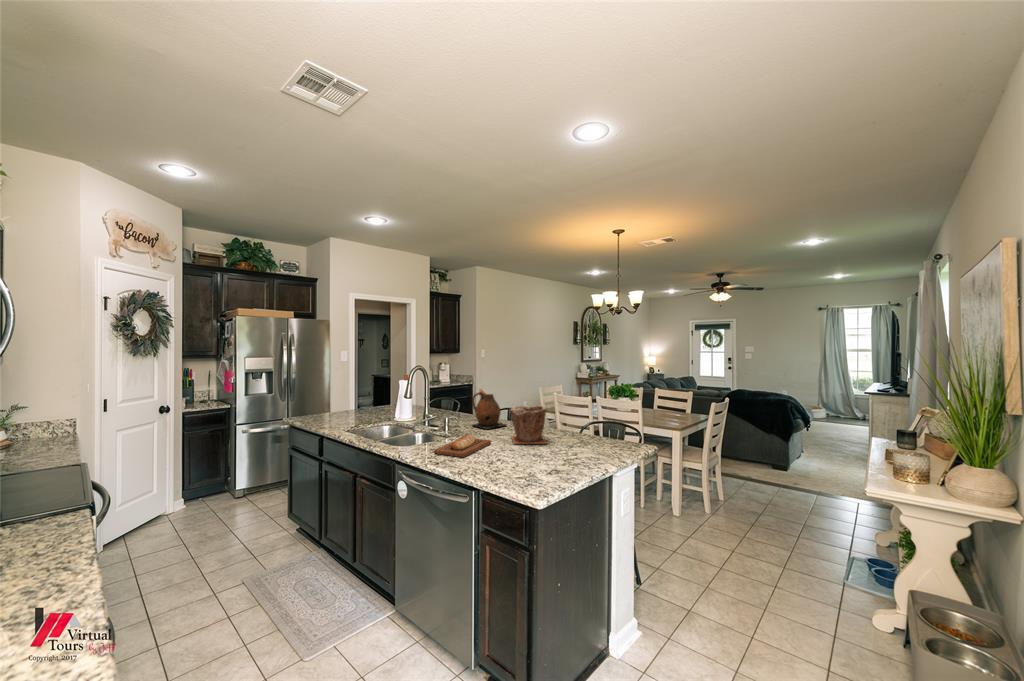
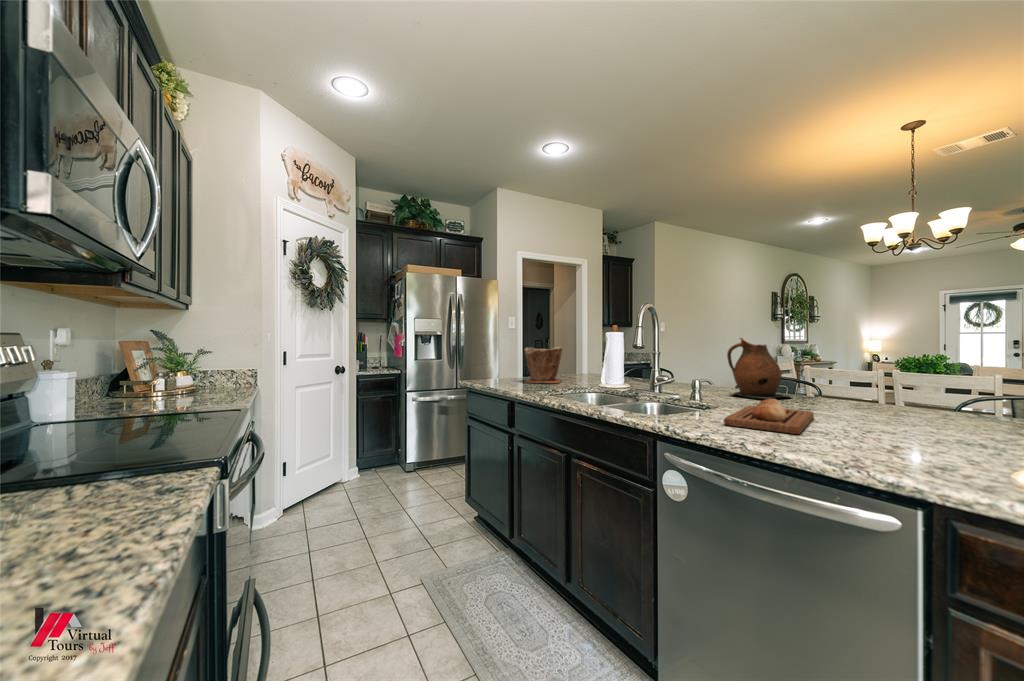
plant pot: present [509,405,547,444] -> present [524,347,562,383]

